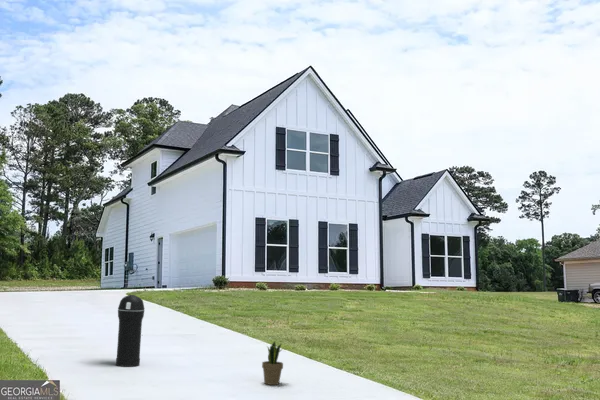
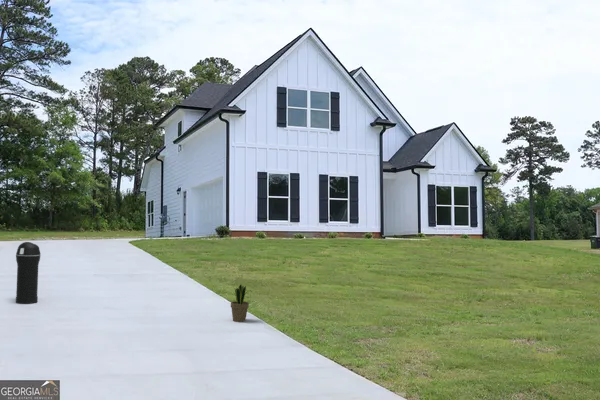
potted plant: present [262,342,283,385] -> present [231,285,251,322]

